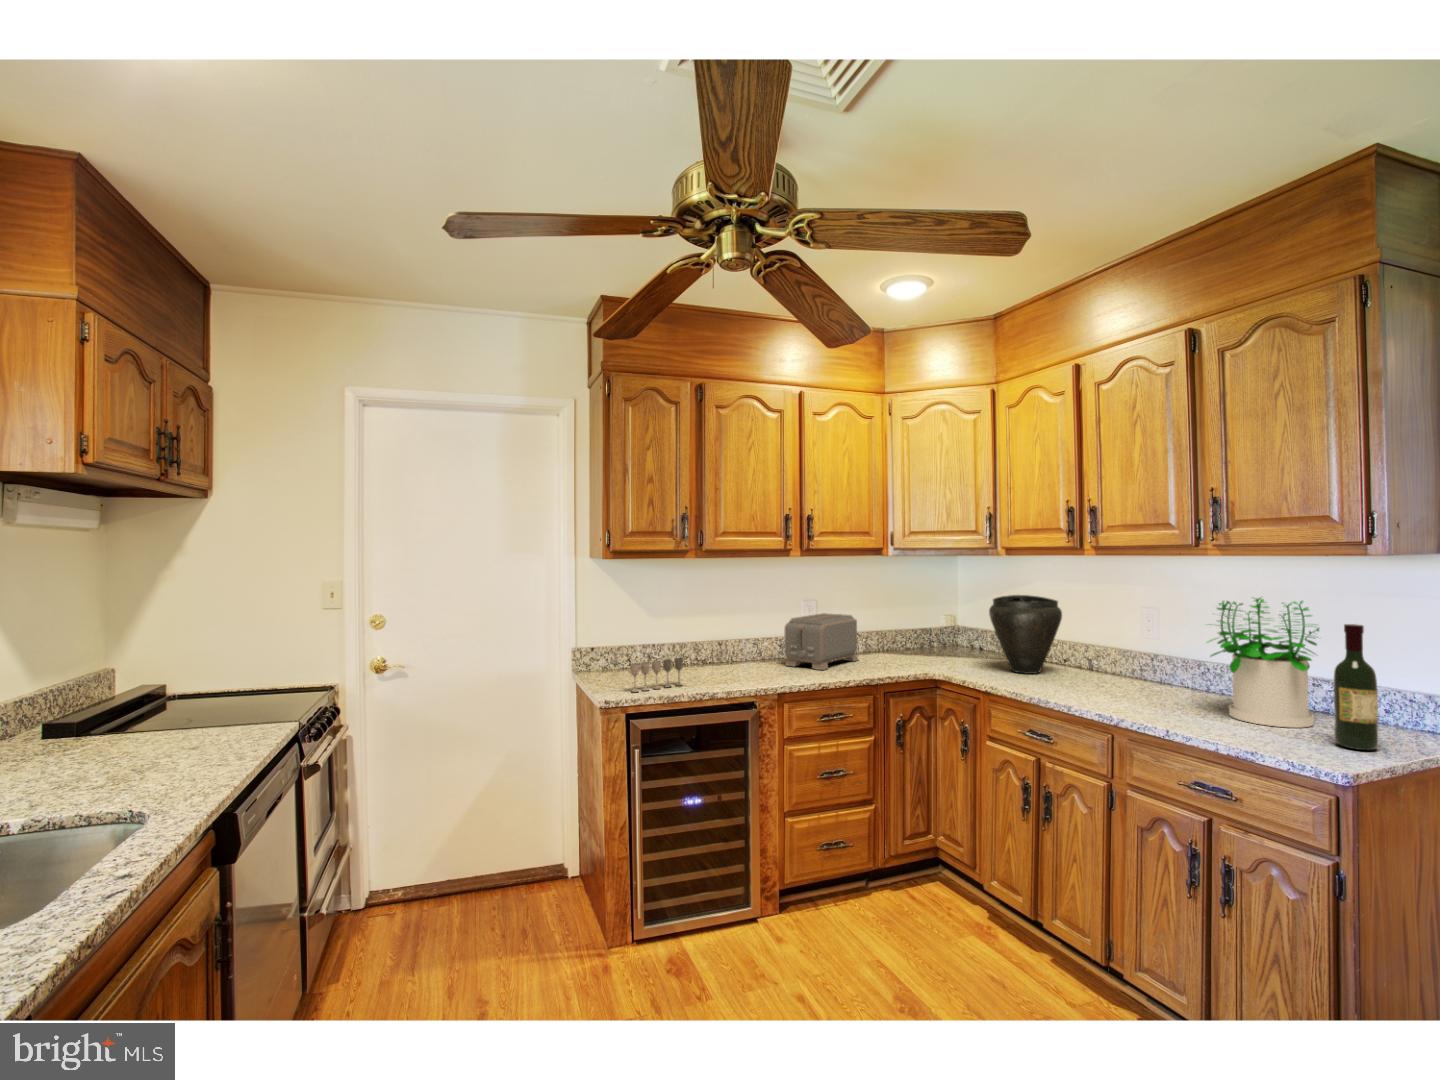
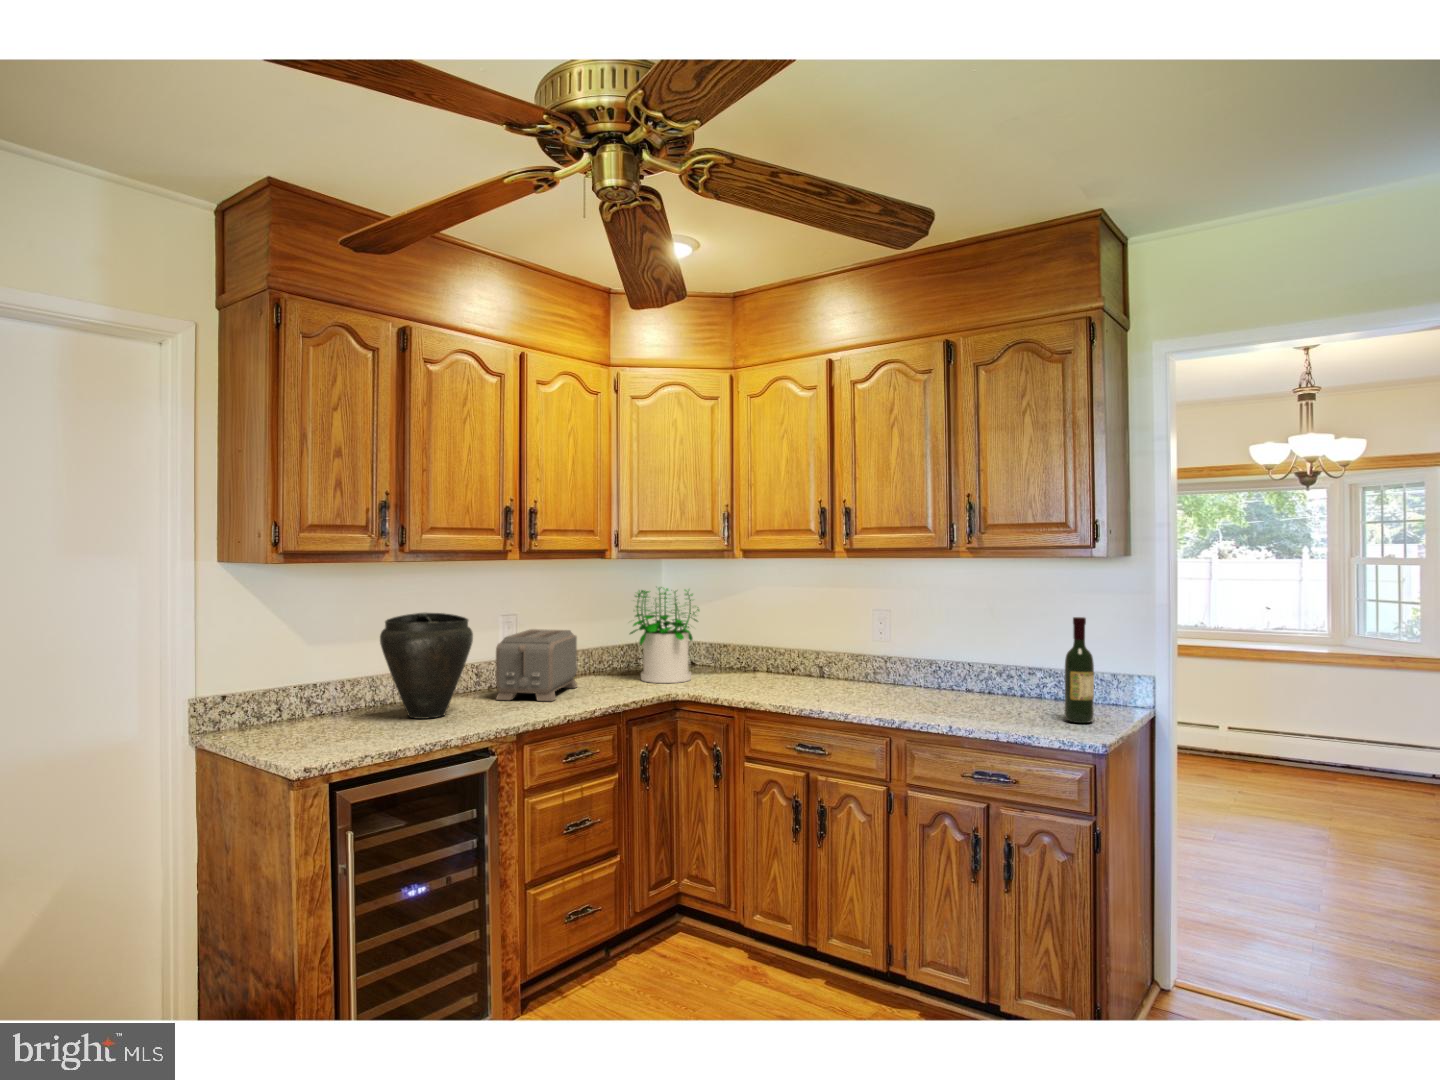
vase: present [989,595,1062,674] -> present [380,613,473,719]
potted plant: present [1209,598,1319,728] -> present [630,587,699,683]
wine glass: present [630,658,683,692] -> none [331,698,397,752]

